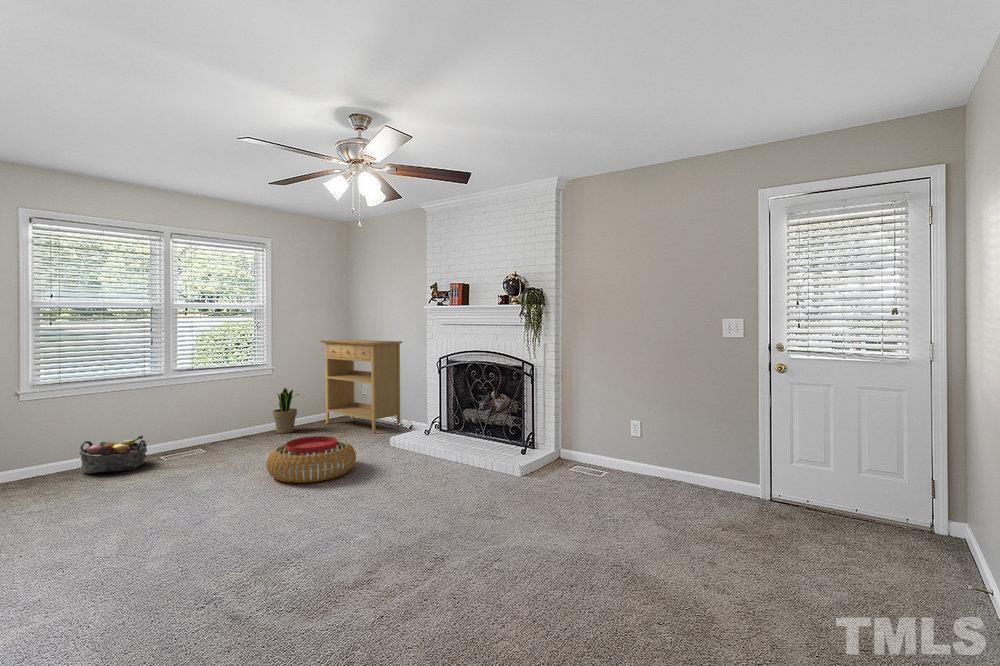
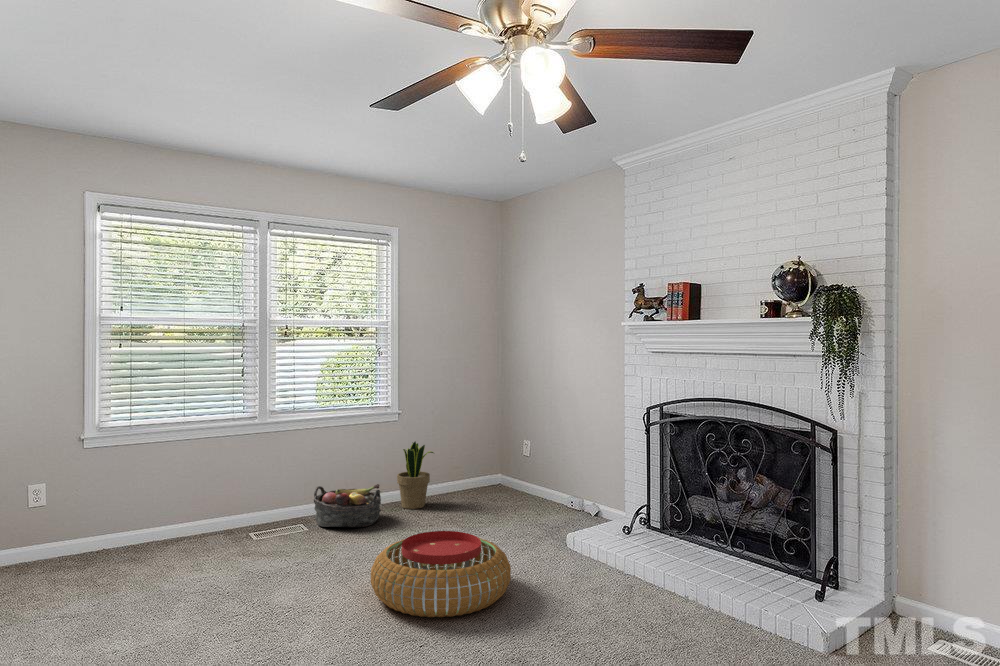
console table: present [320,339,402,433] -> none [464,372,585,521]
basket: present [80,436,147,473] -> present [314,484,381,527]

